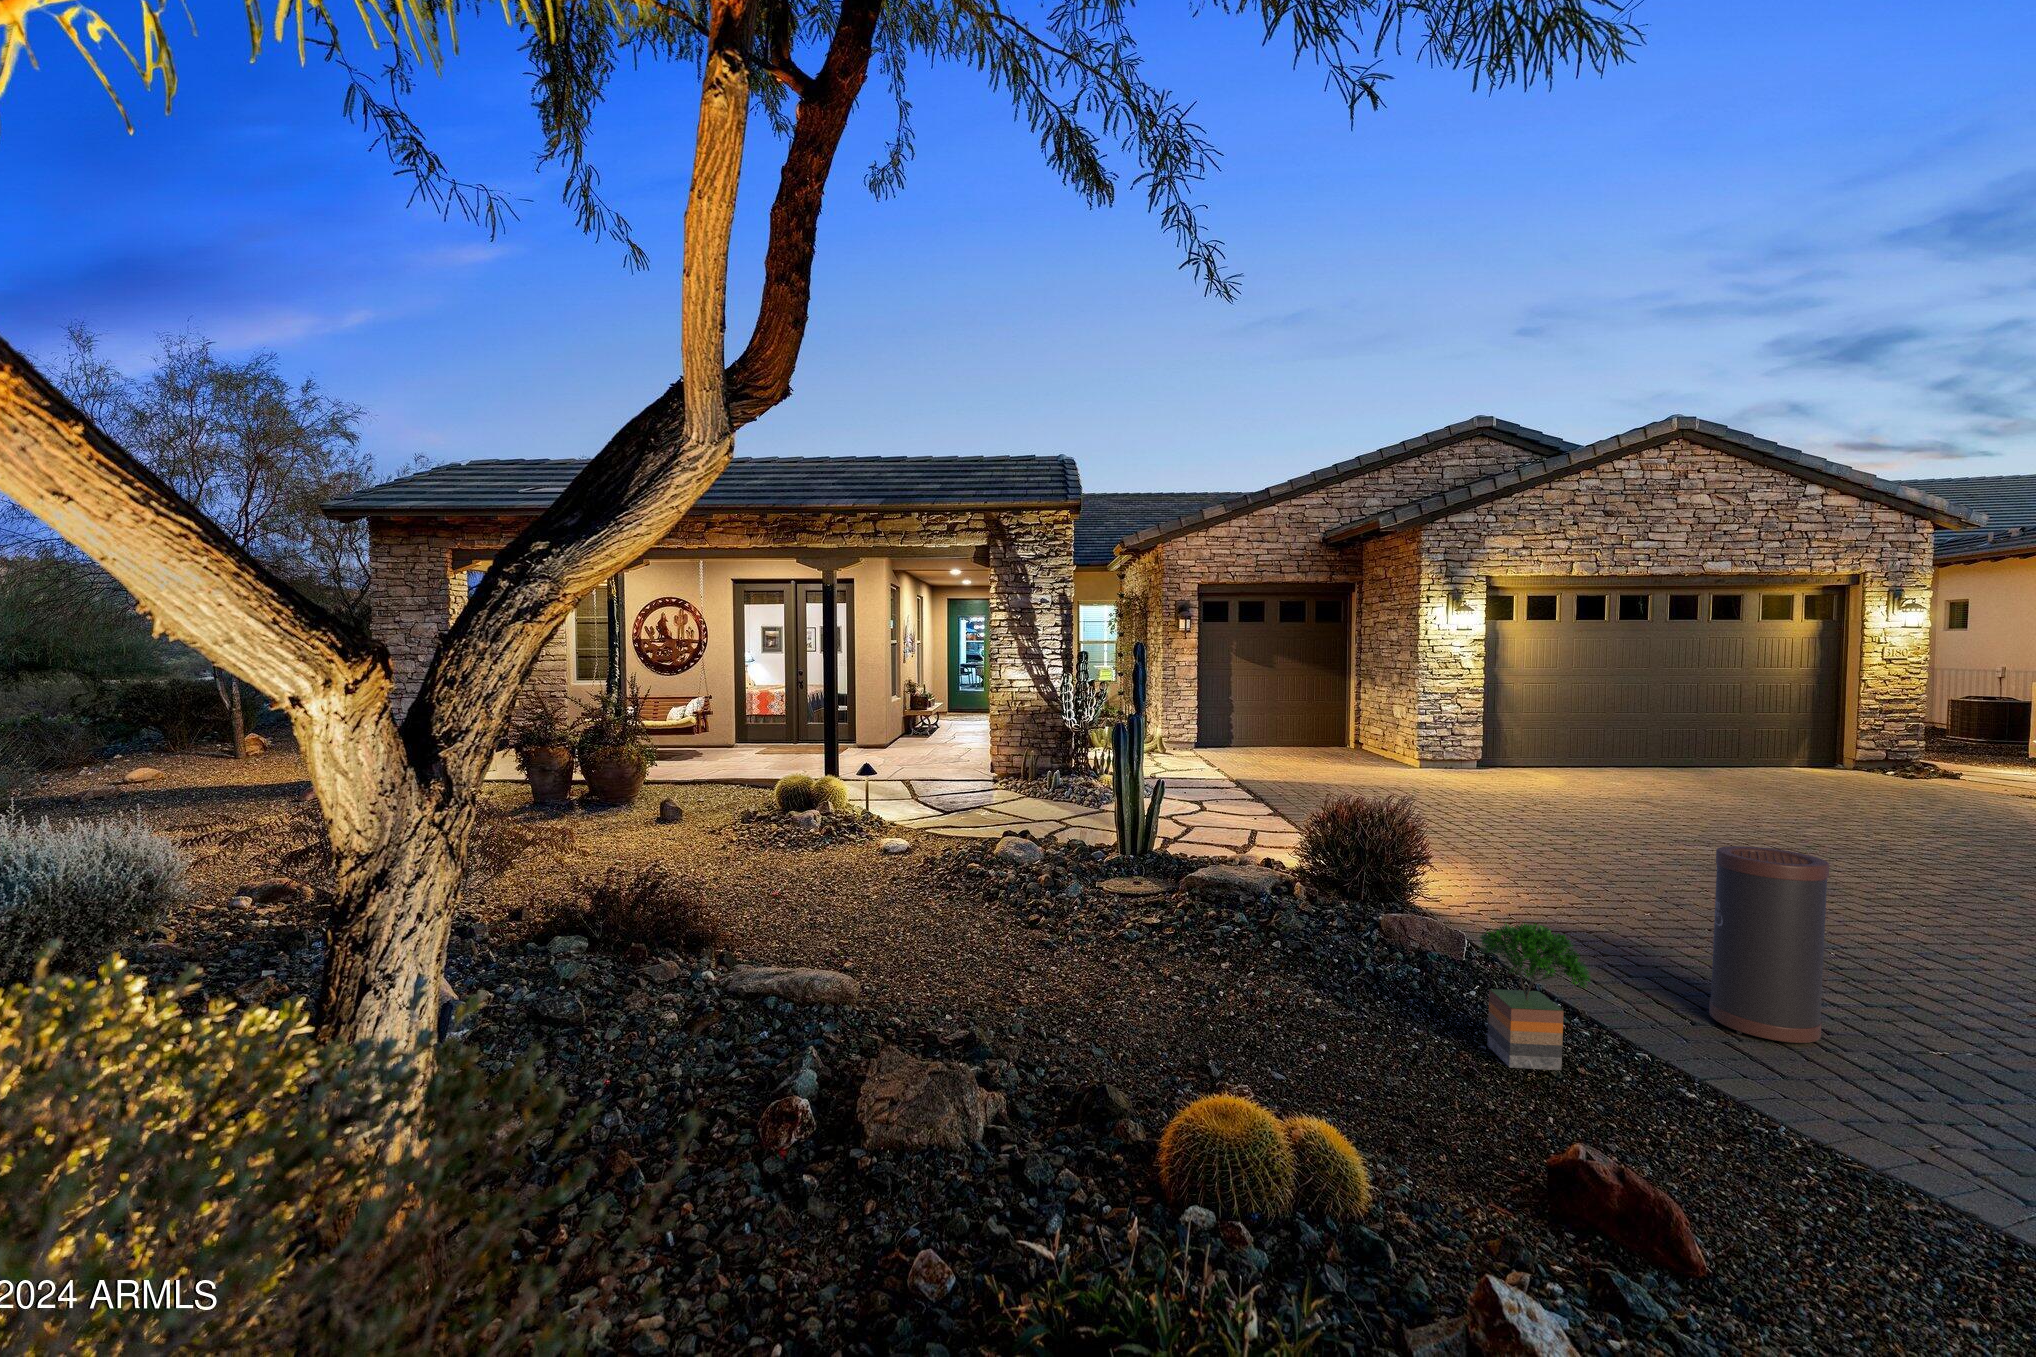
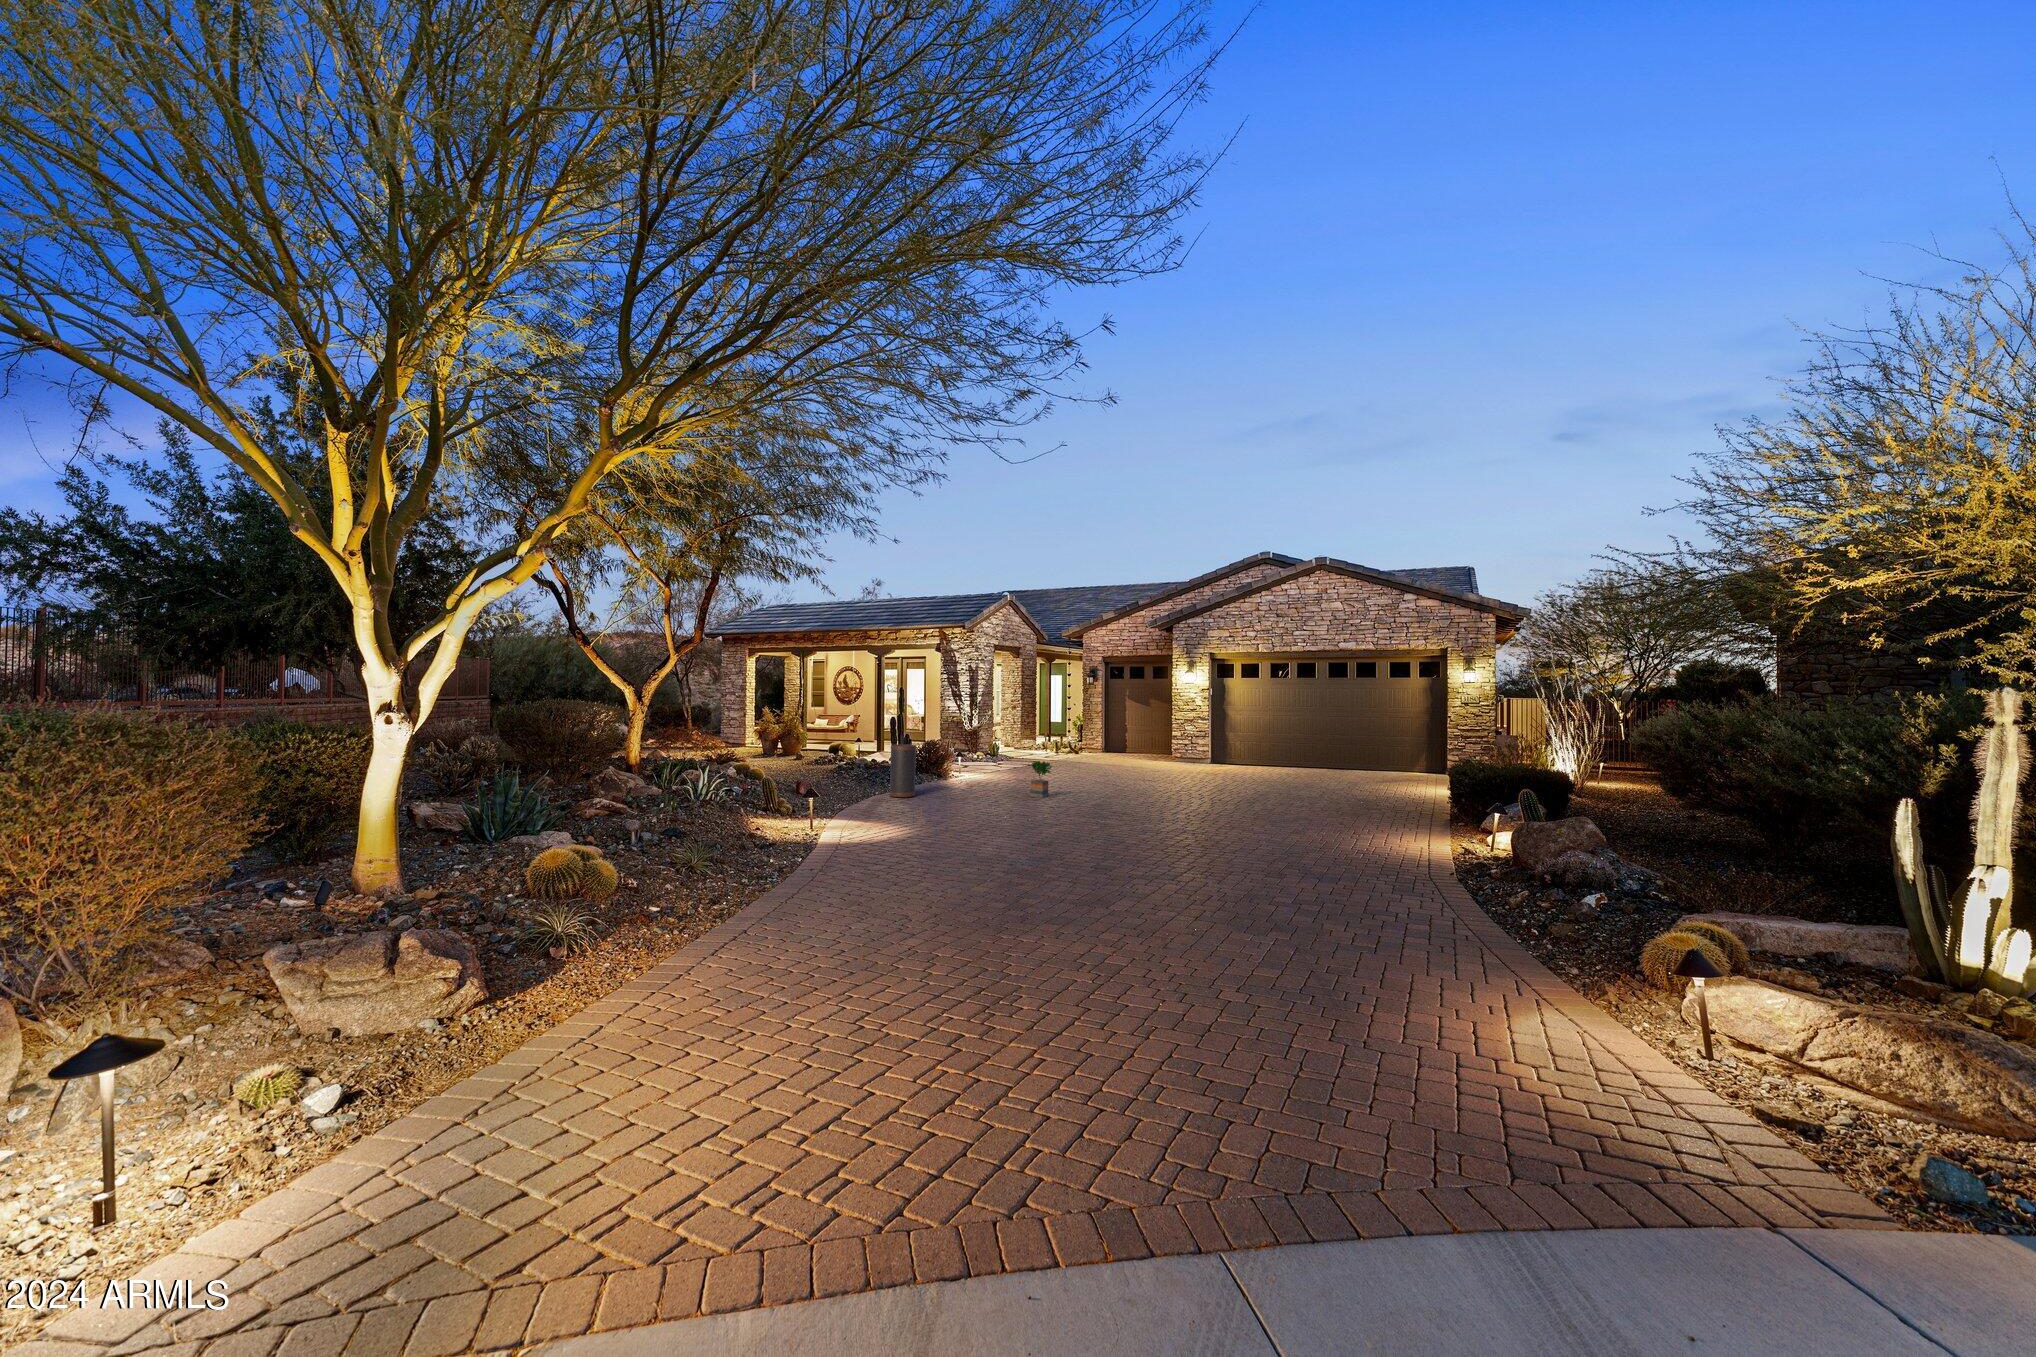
potted tree: present [1479,922,1591,1070] -> present [1031,761,1053,798]

